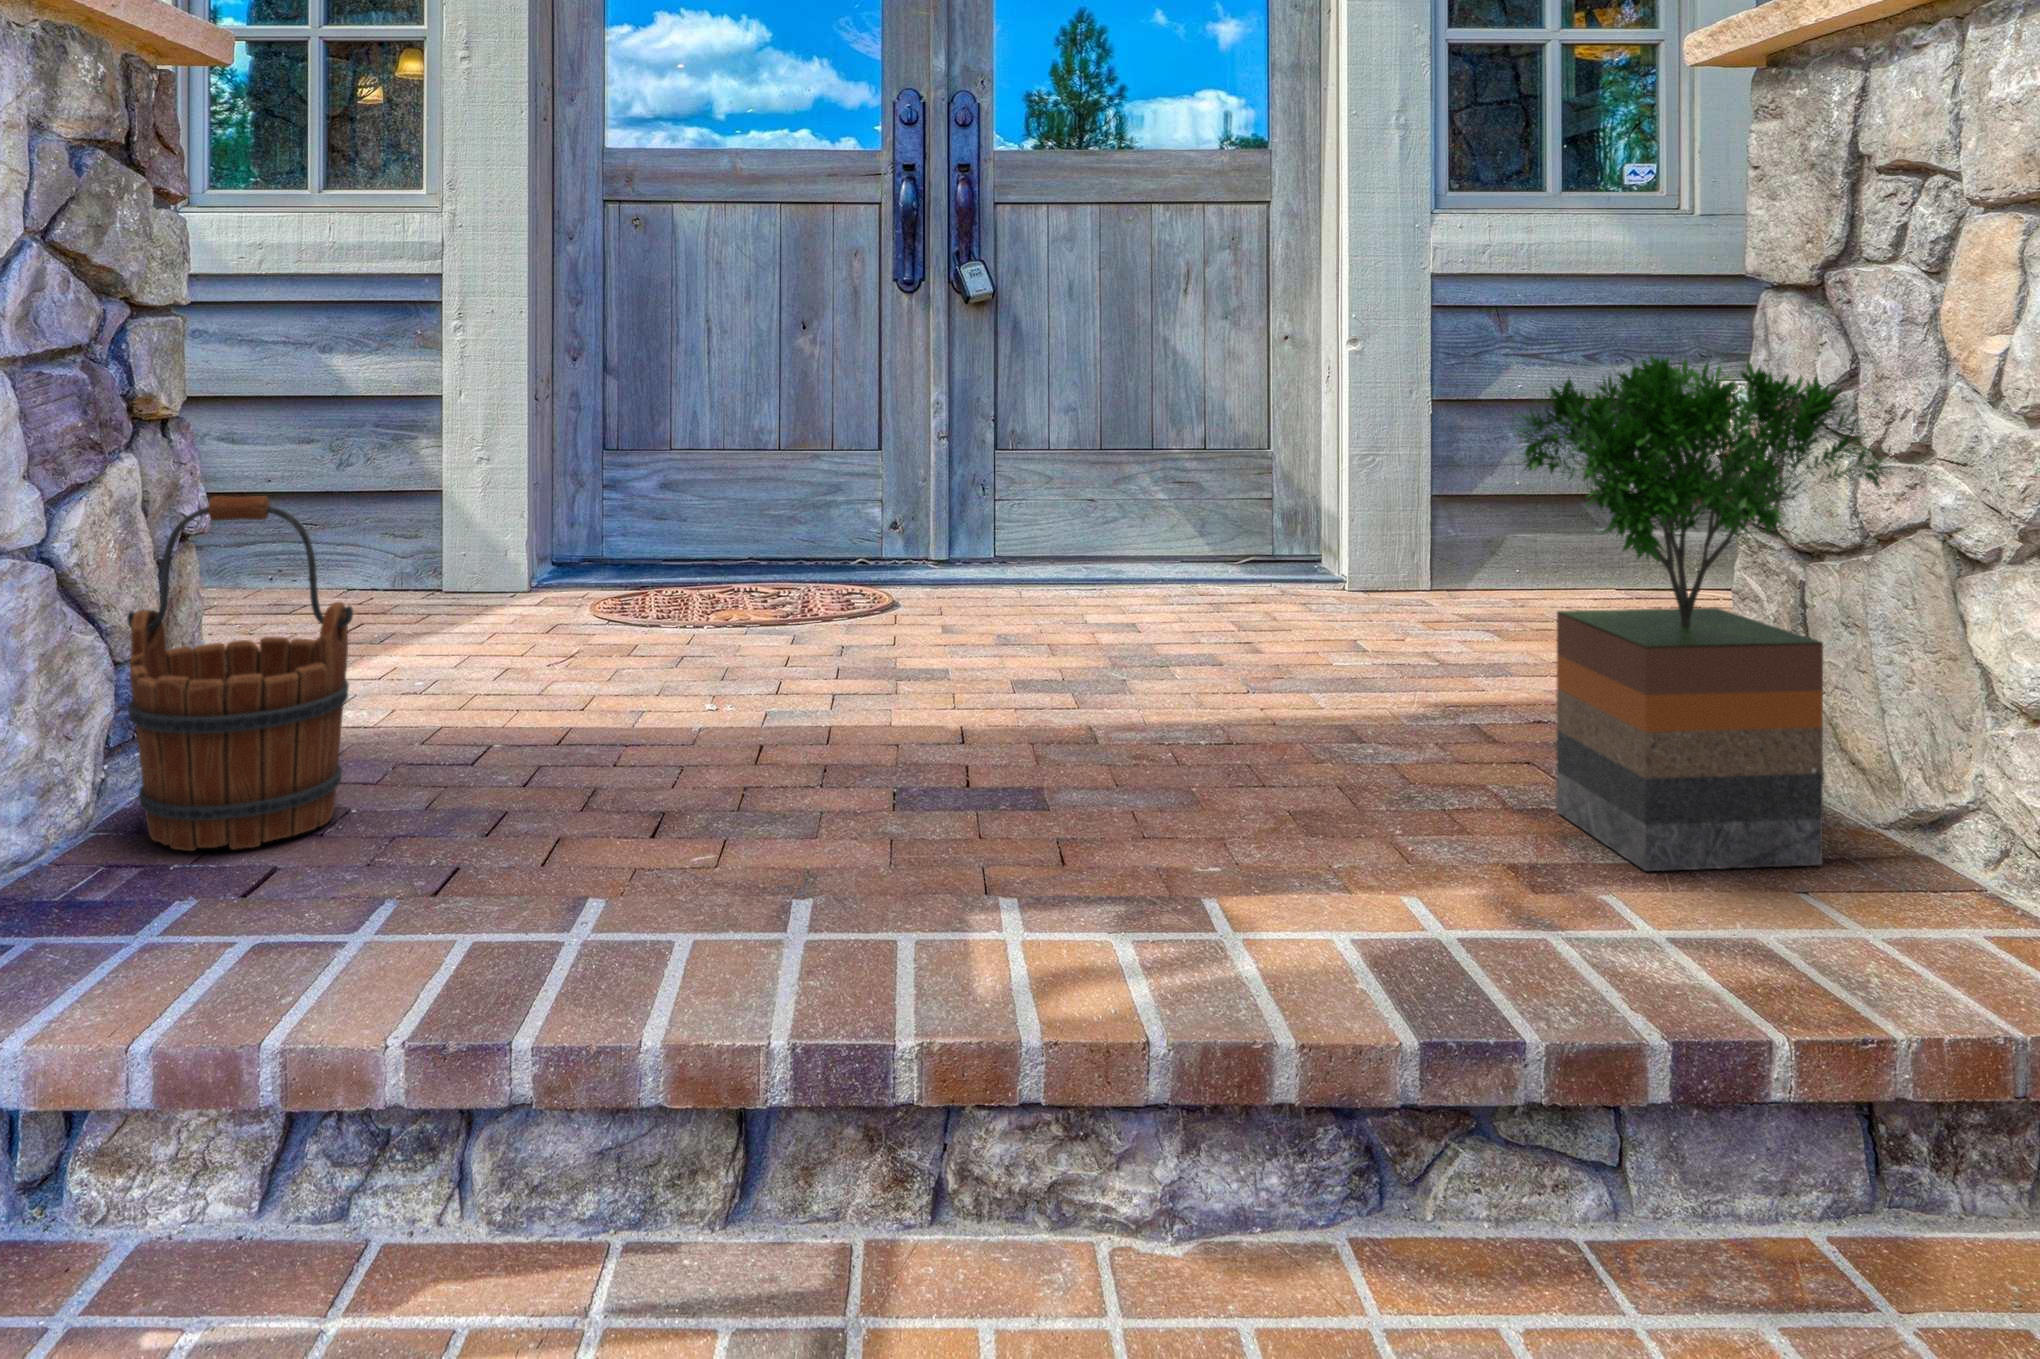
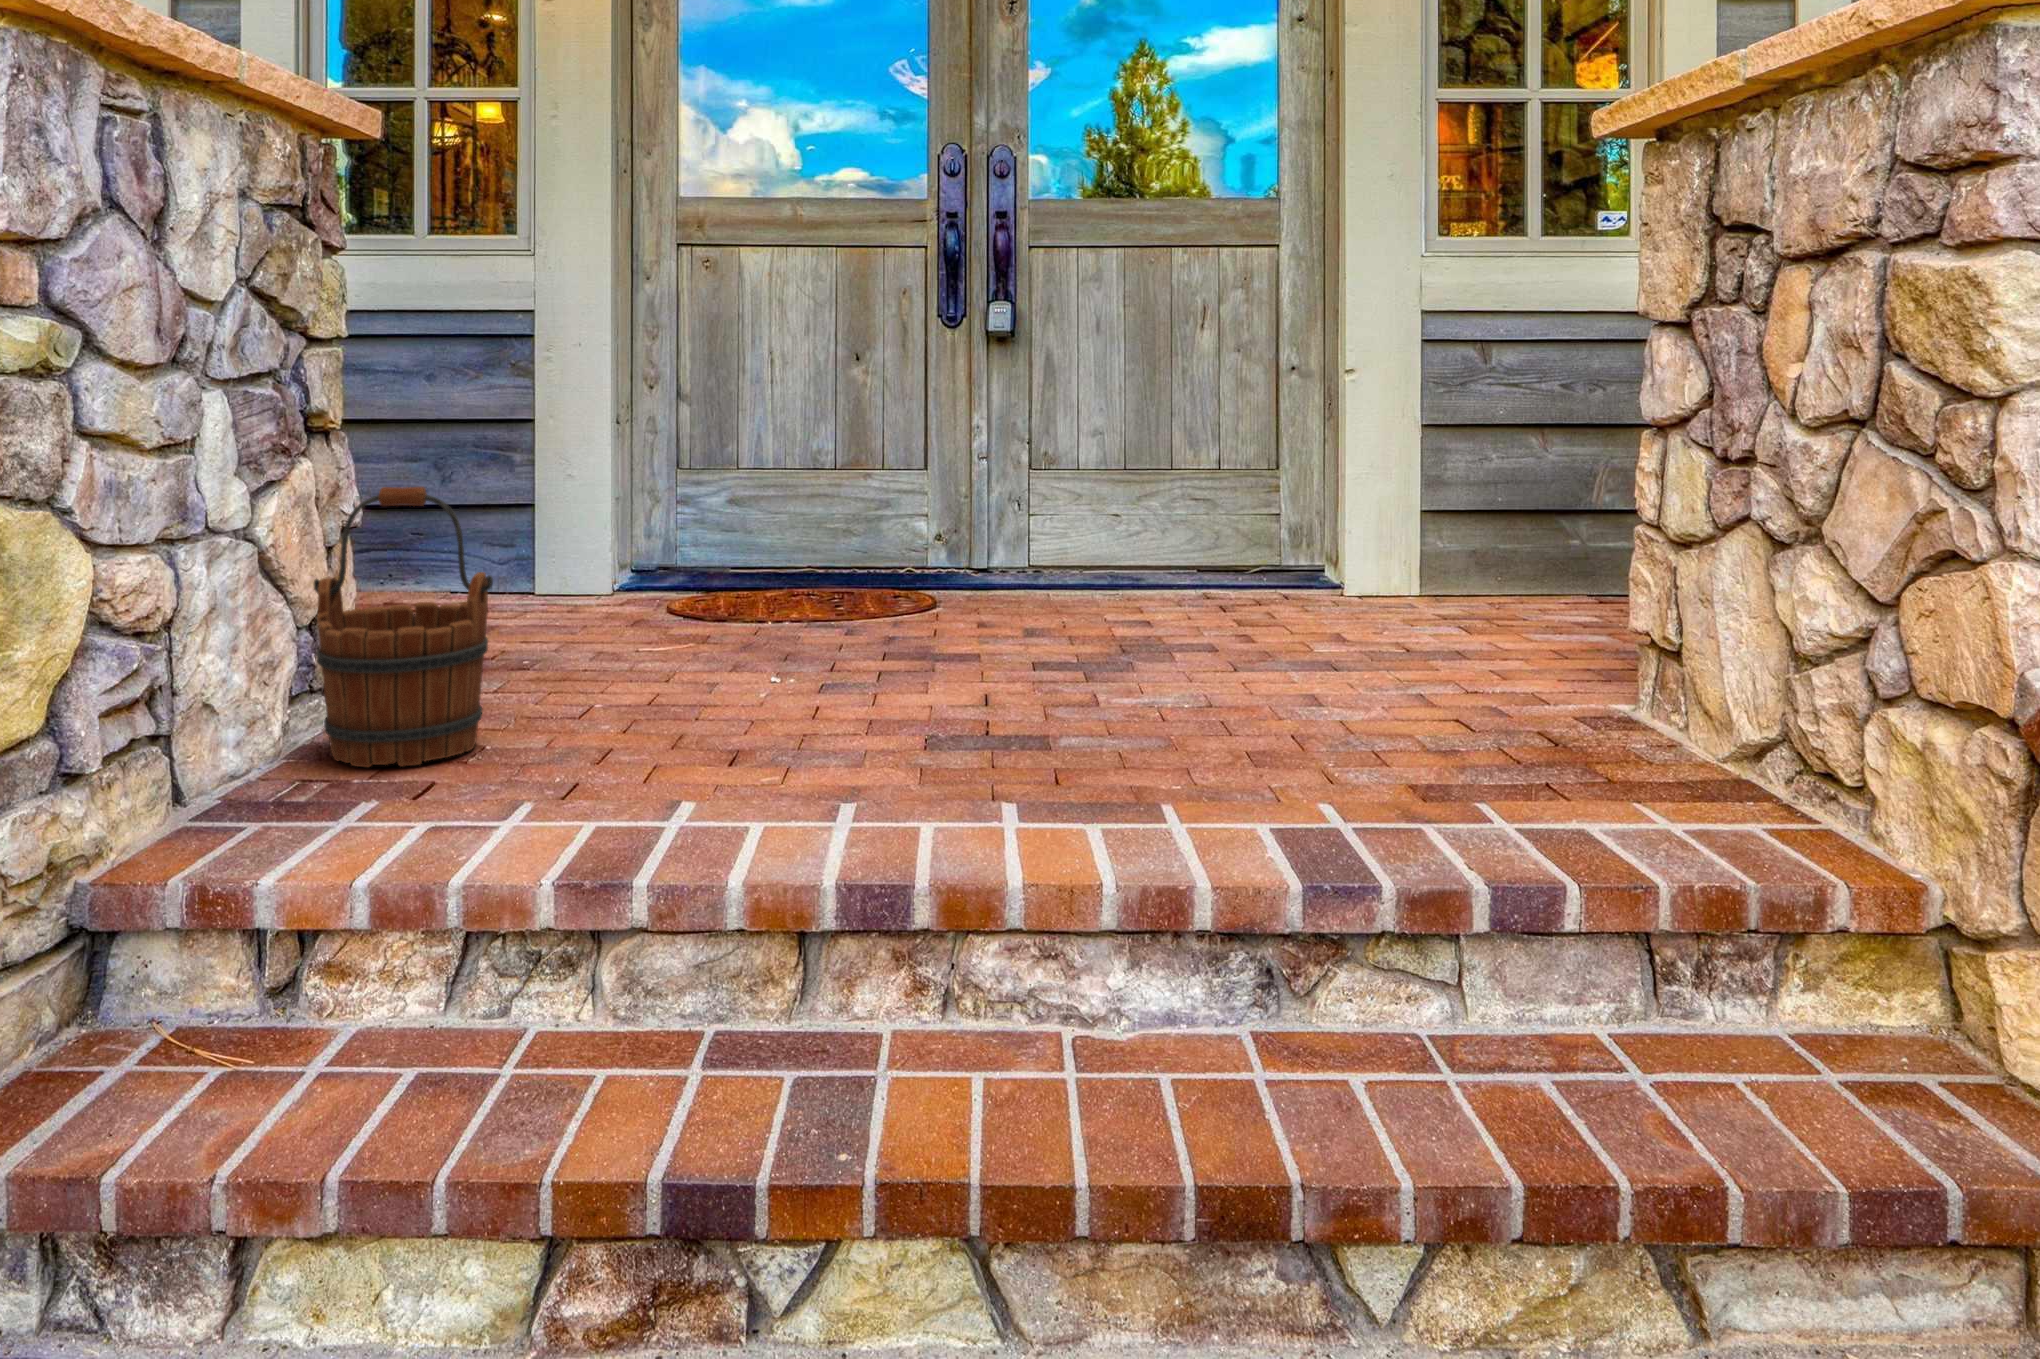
potted tree: present [1516,355,1891,871] -> none [1415,375,1726,783]

